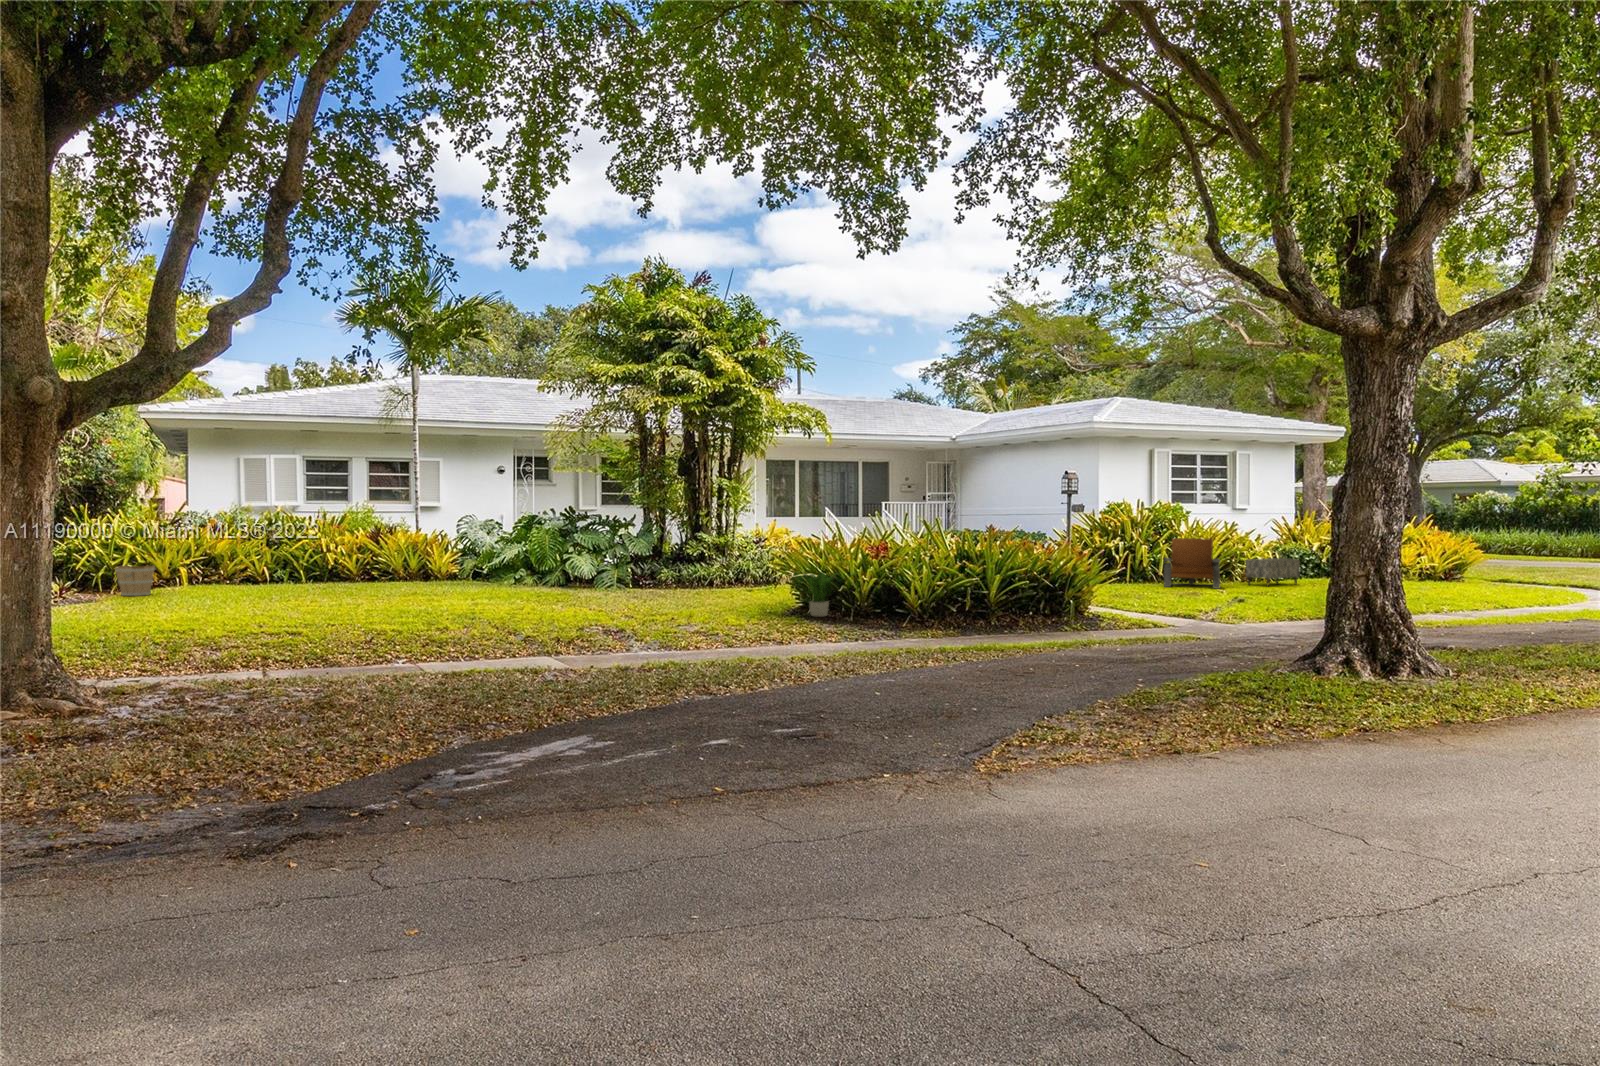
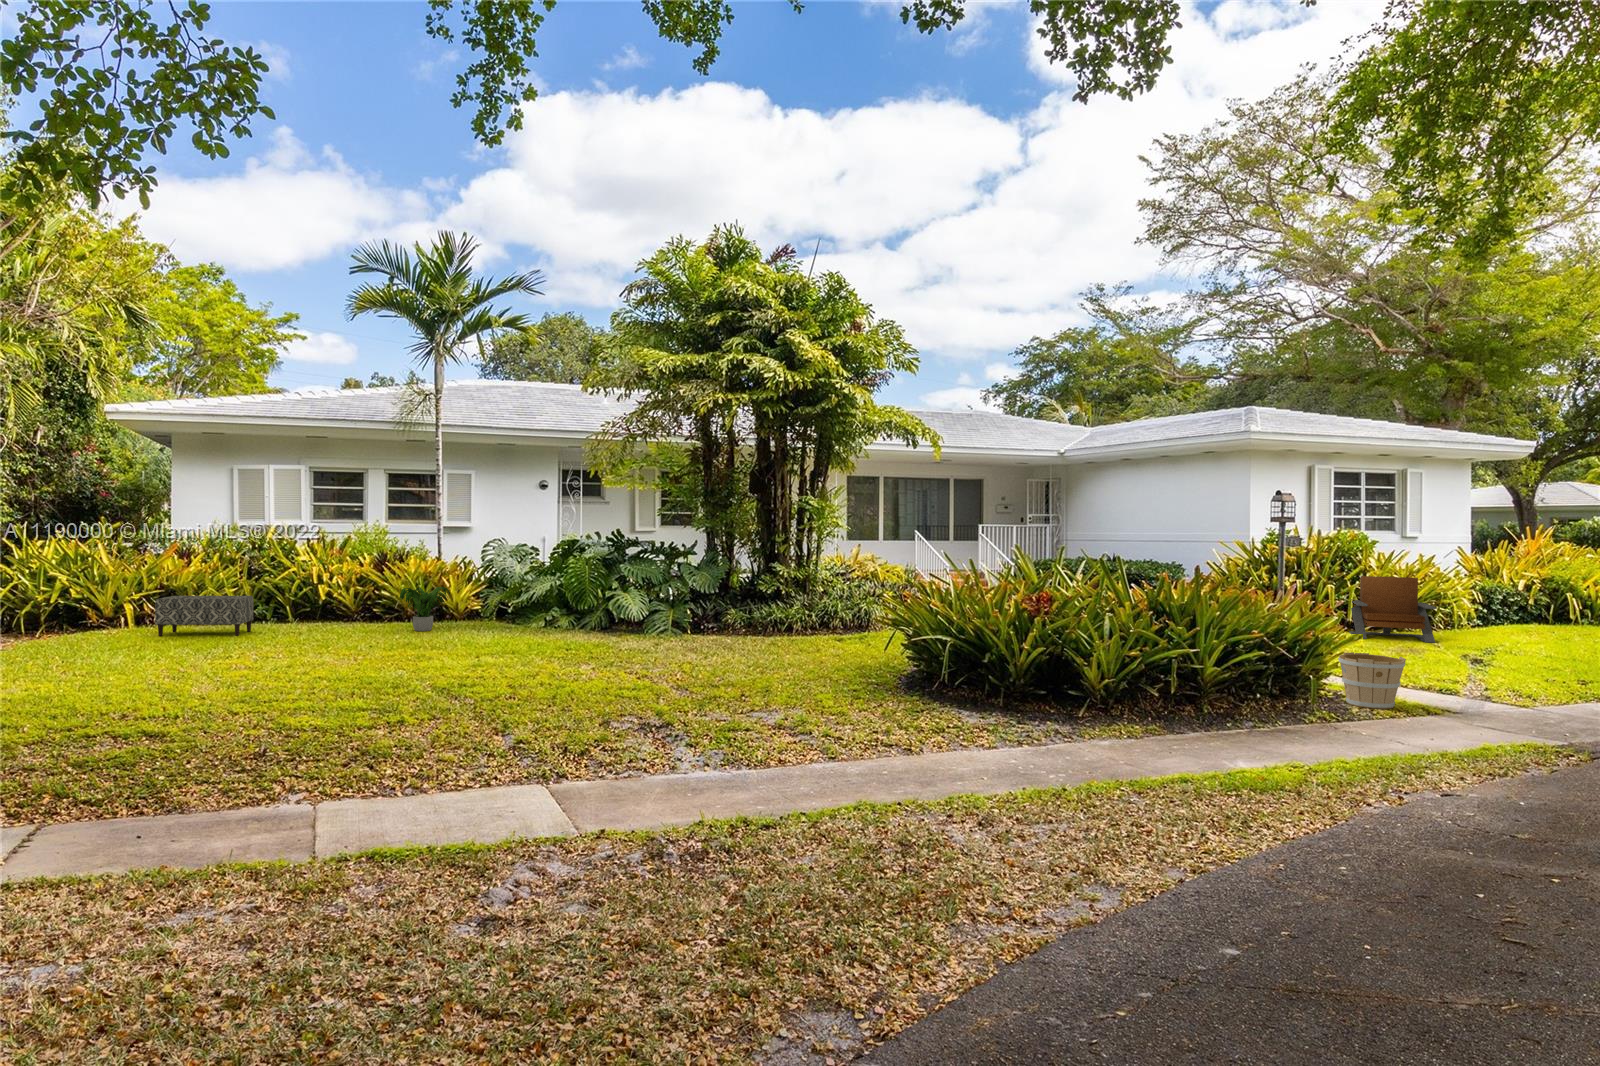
bench: present [1246,558,1300,586] -> present [155,596,254,636]
wooden bucket: present [115,565,155,596] -> present [1338,652,1406,709]
potted plant: present [794,573,845,617] -> present [400,587,450,631]

